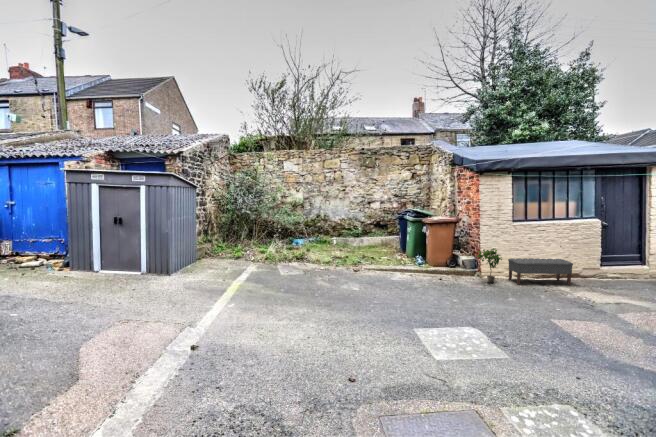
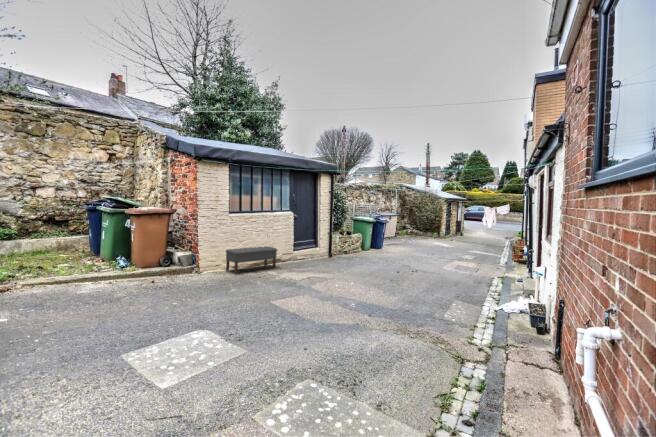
potted plant: present [477,248,502,283] -> none [196,240,221,277]

